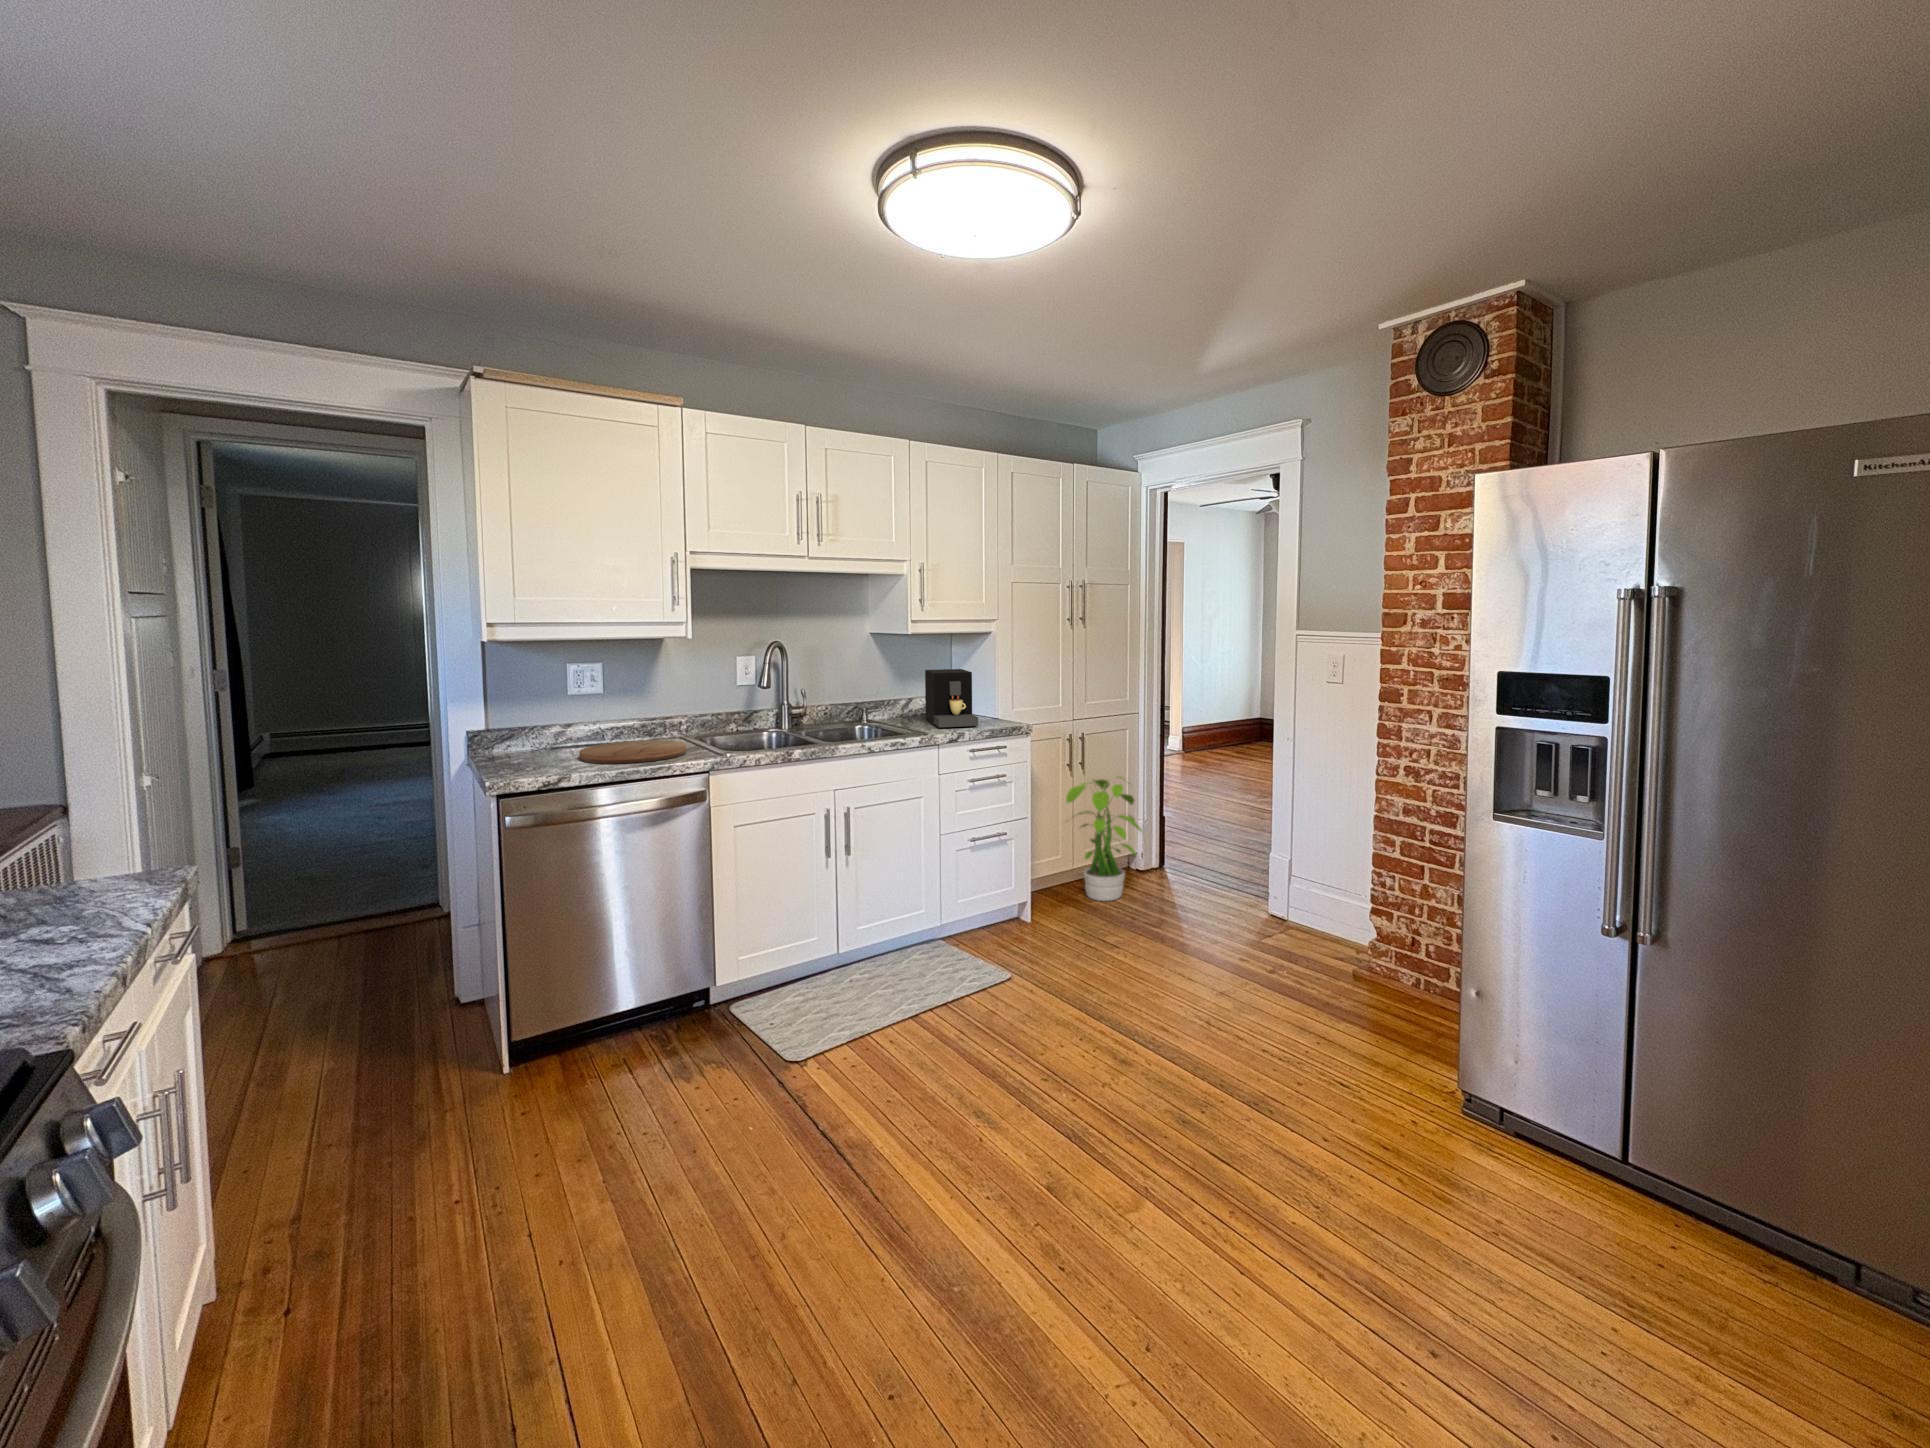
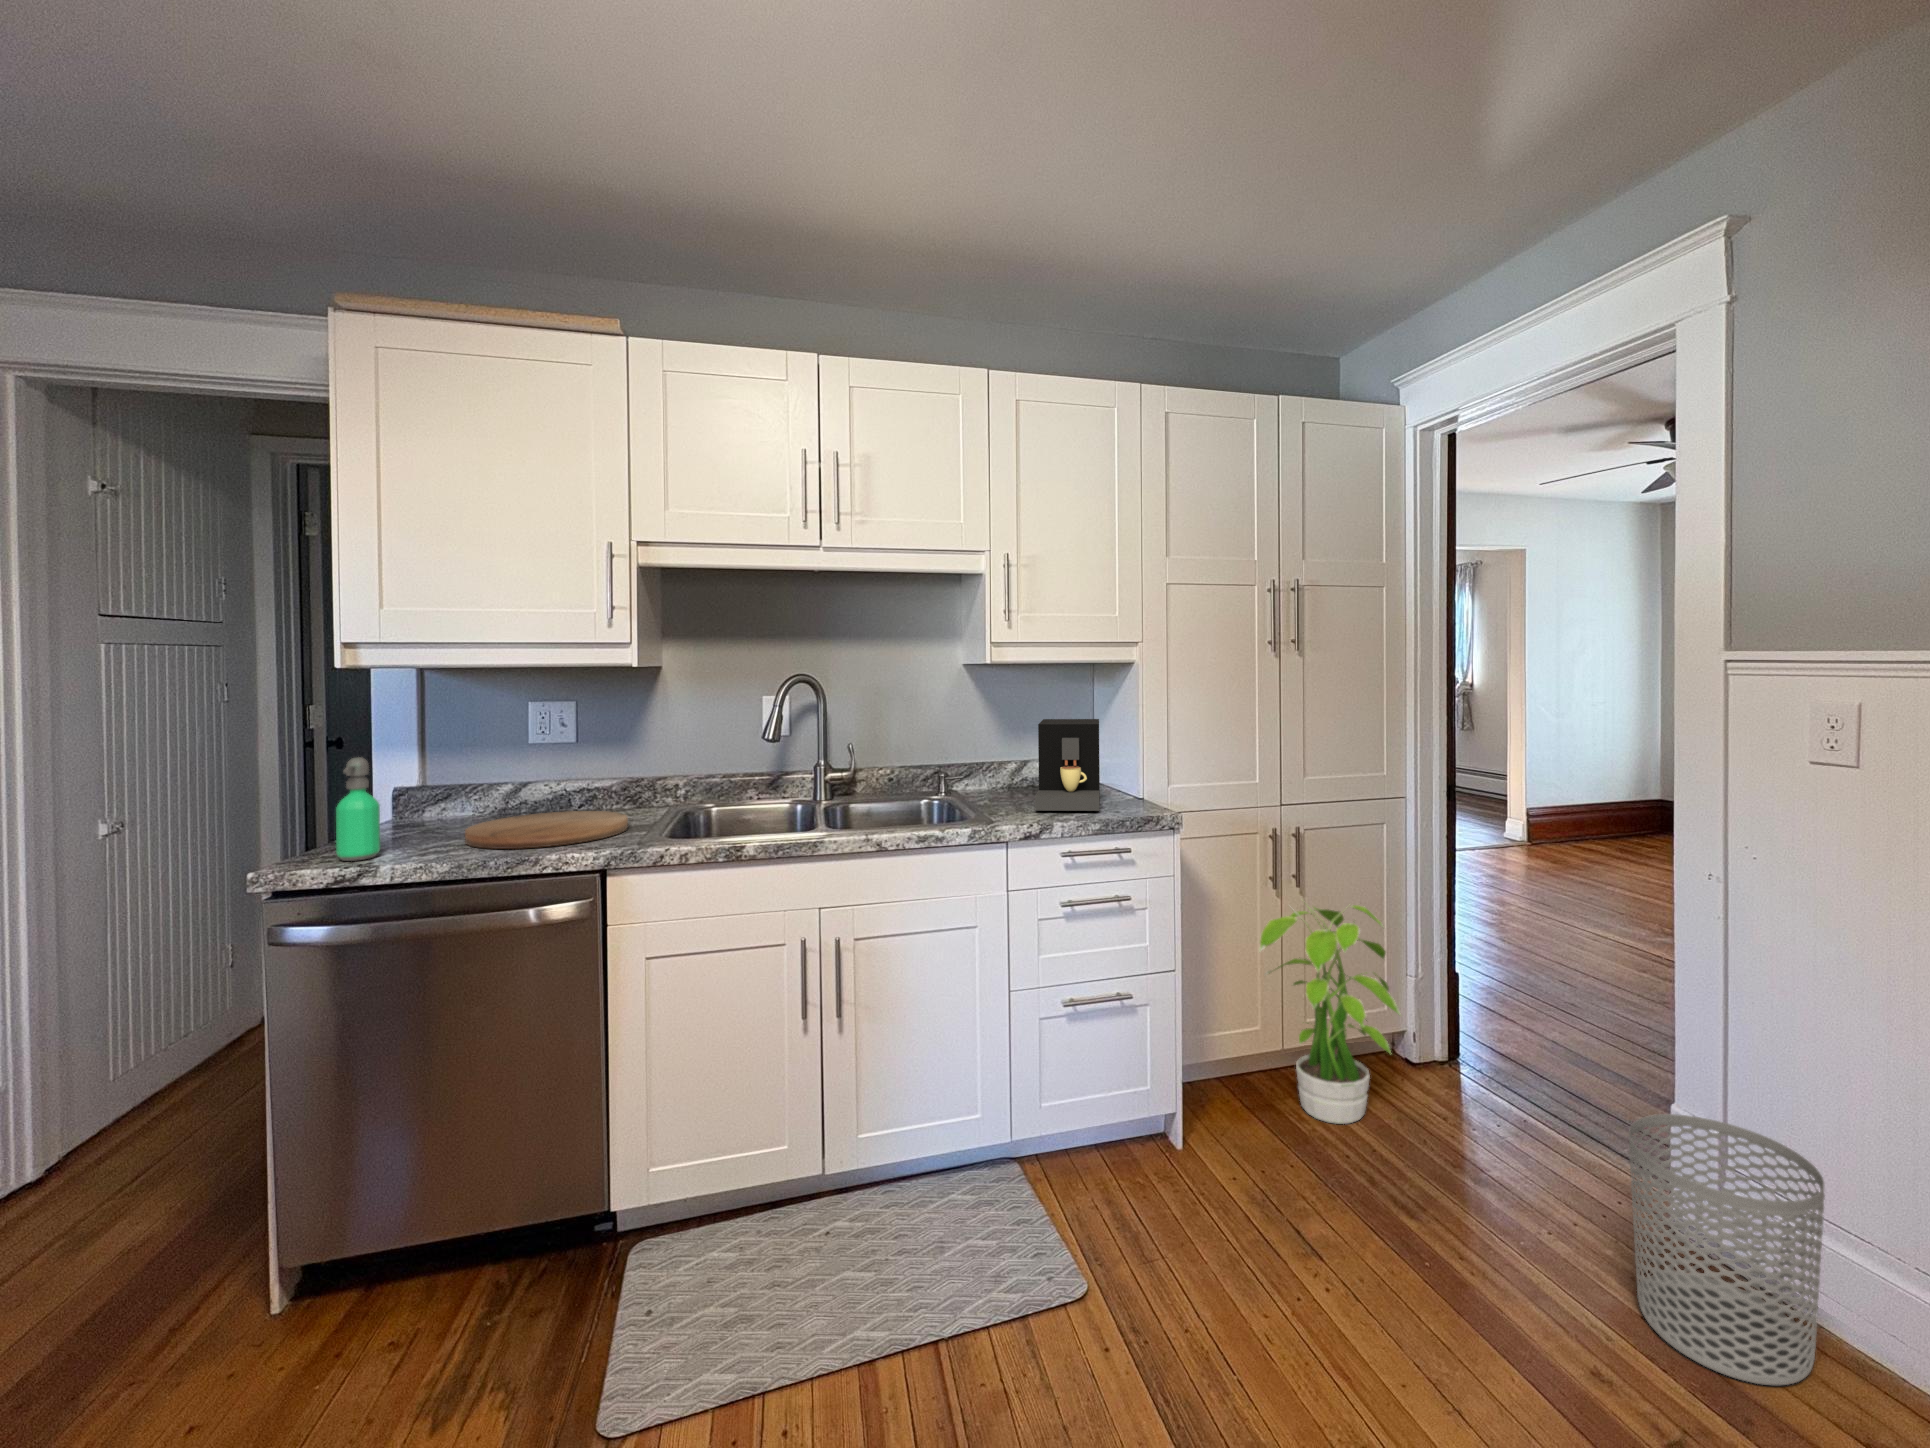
soap dispenser: none [521,705,549,774] -> present [336,757,380,861]
waste bin: none [1257,853,1330,956] -> present [1629,1114,1825,1385]

